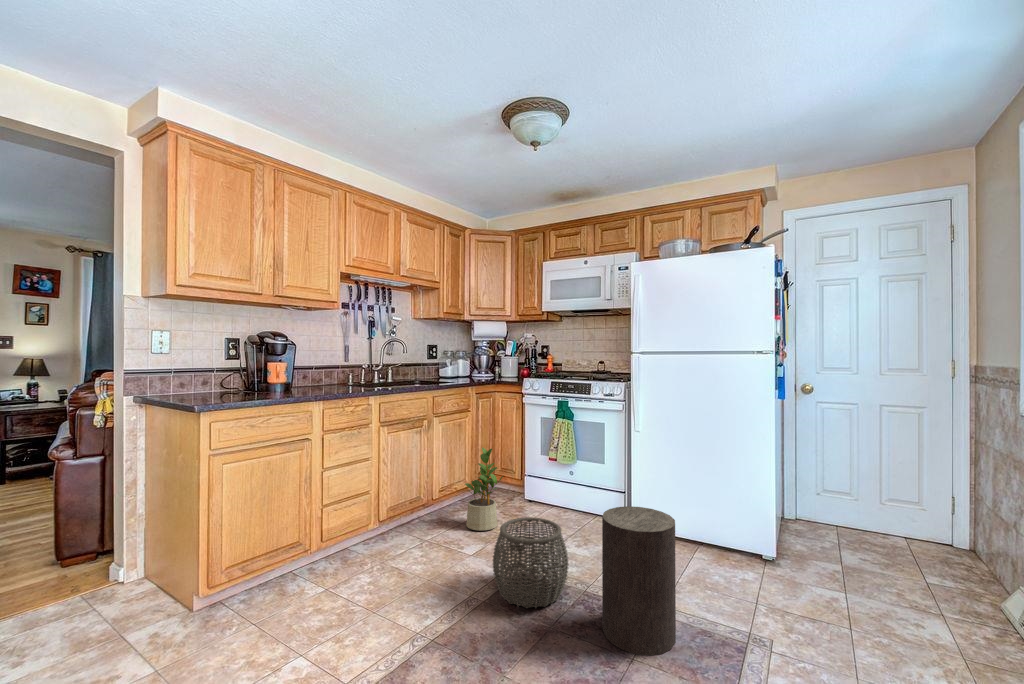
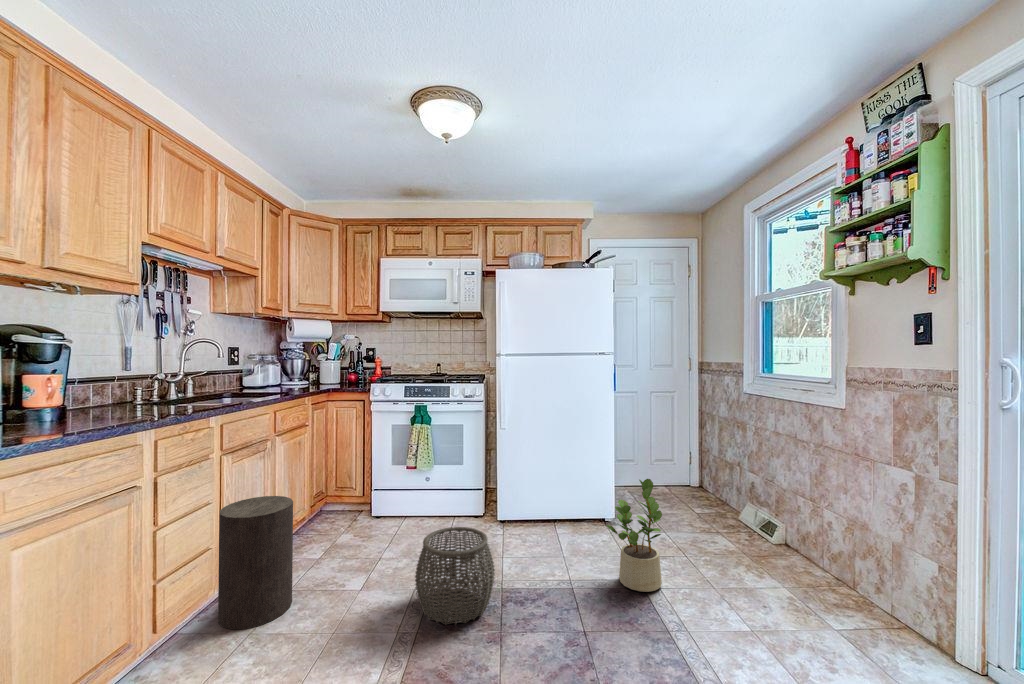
potted plant: present [465,448,503,531] -> present [607,479,662,592]
stool: present [602,506,676,655] -> present [218,496,293,629]

